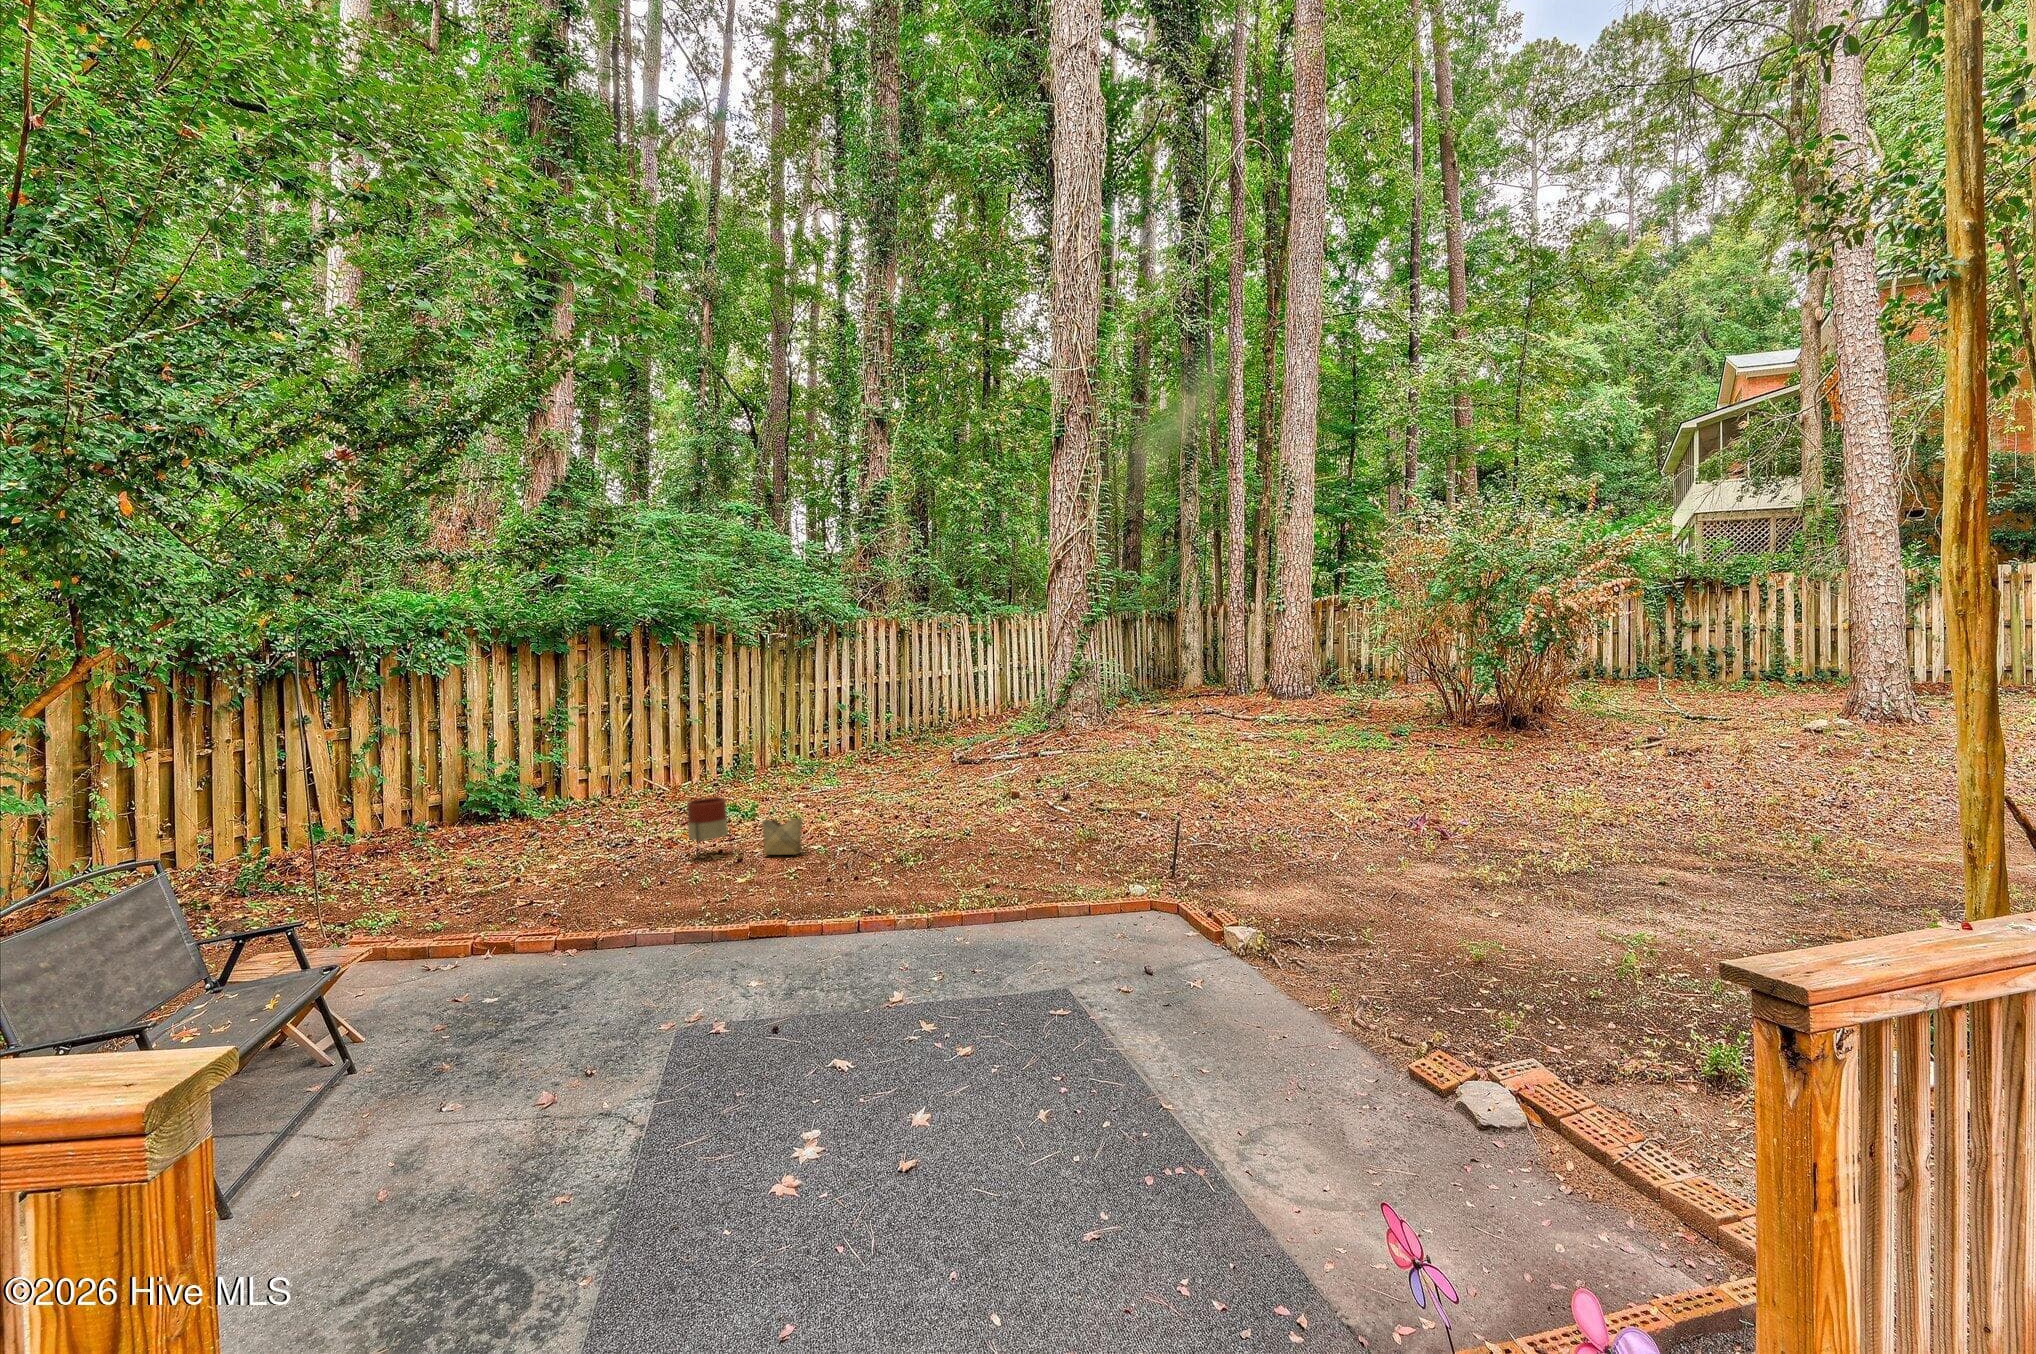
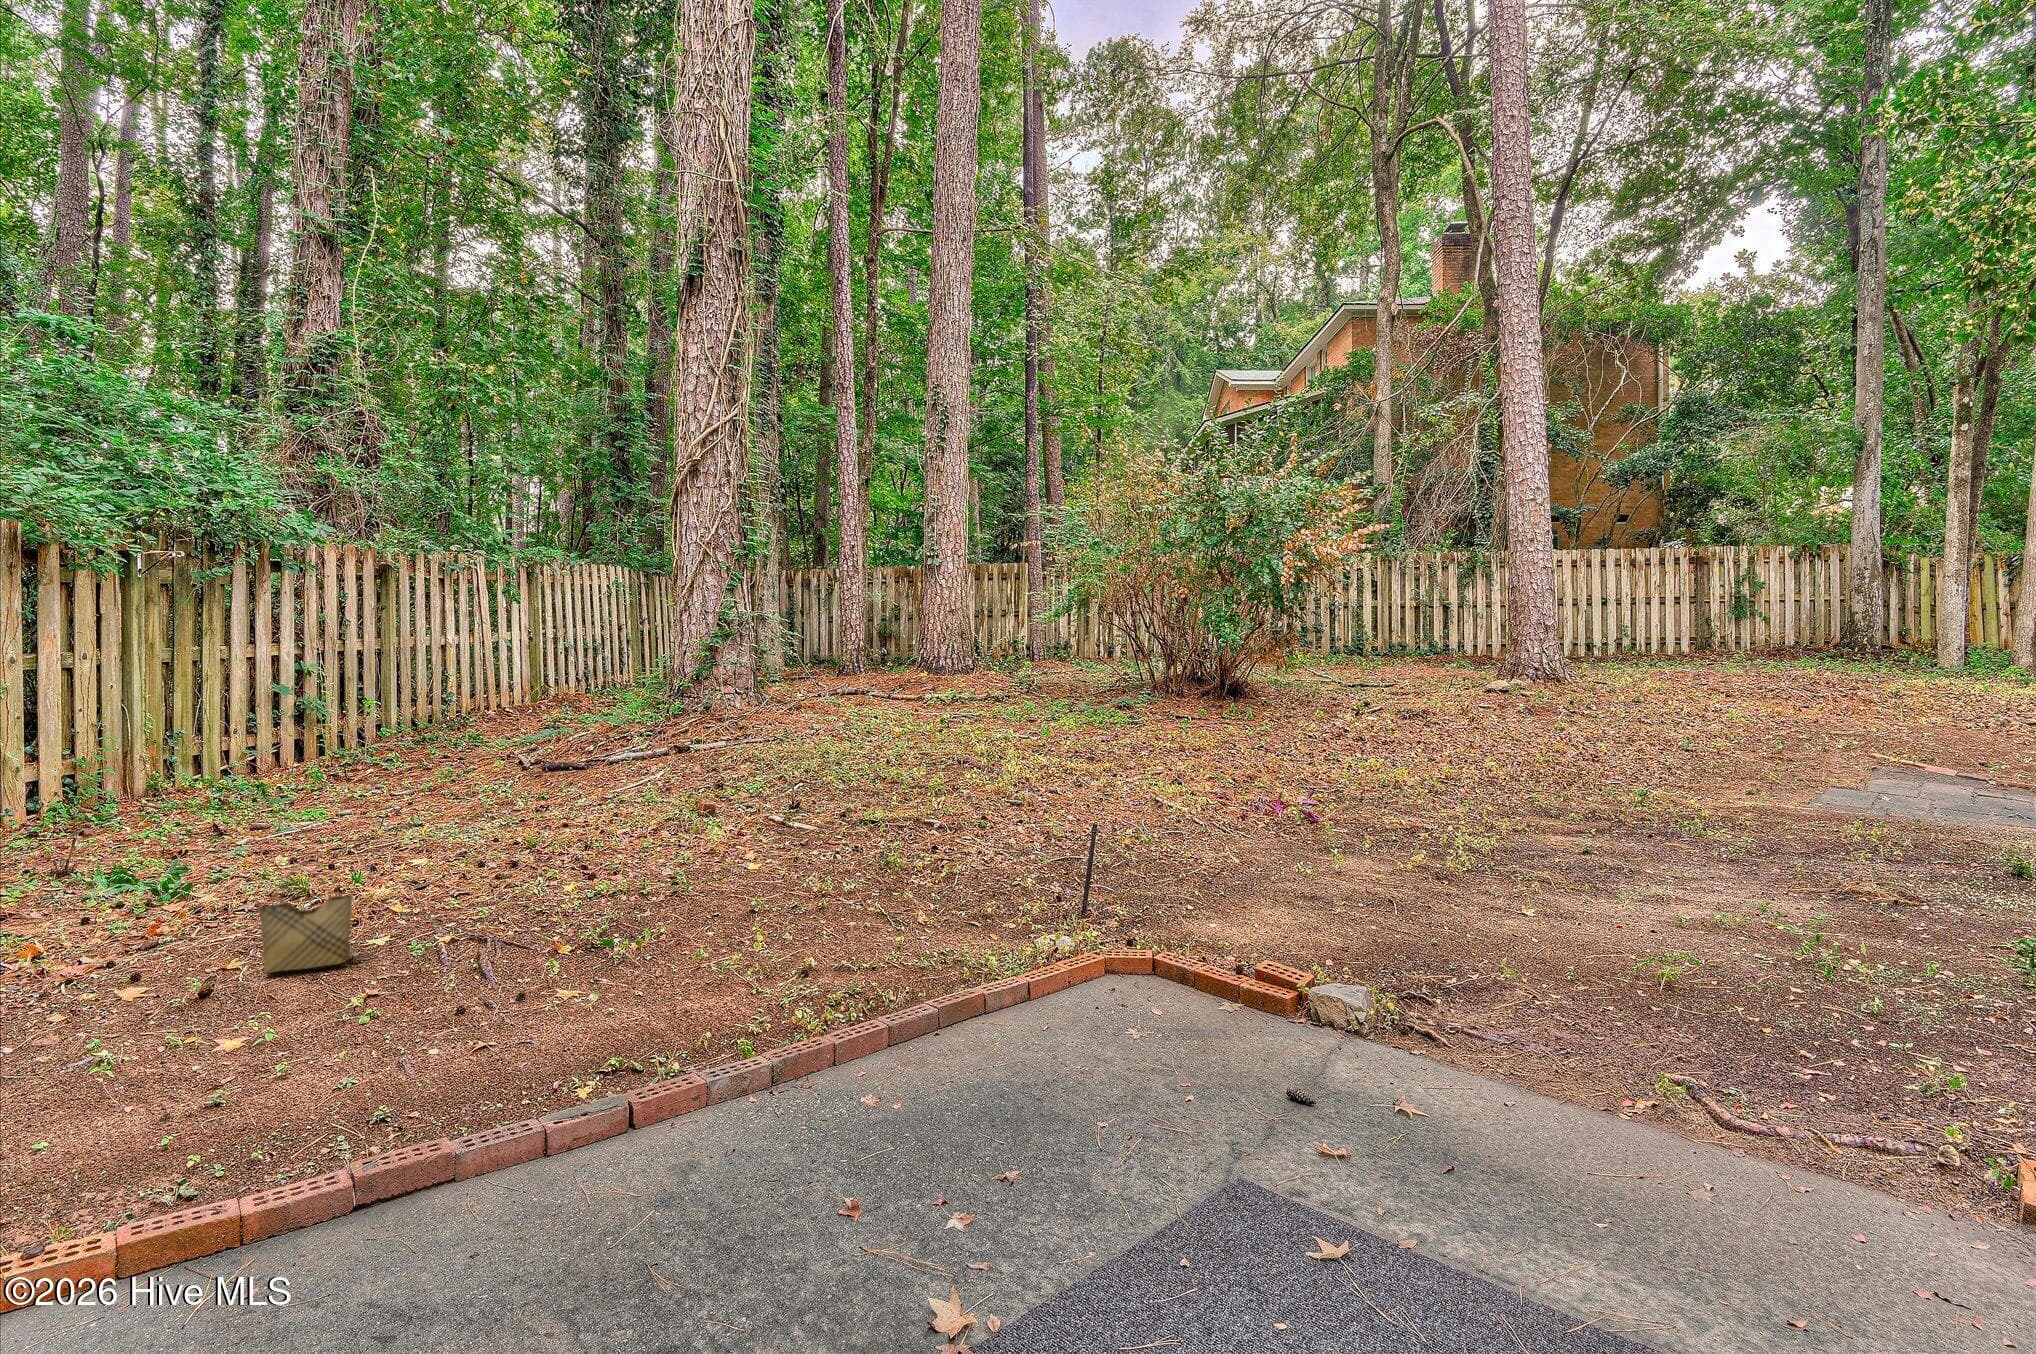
planter: present [687,797,732,853] -> none [59,870,174,1007]

